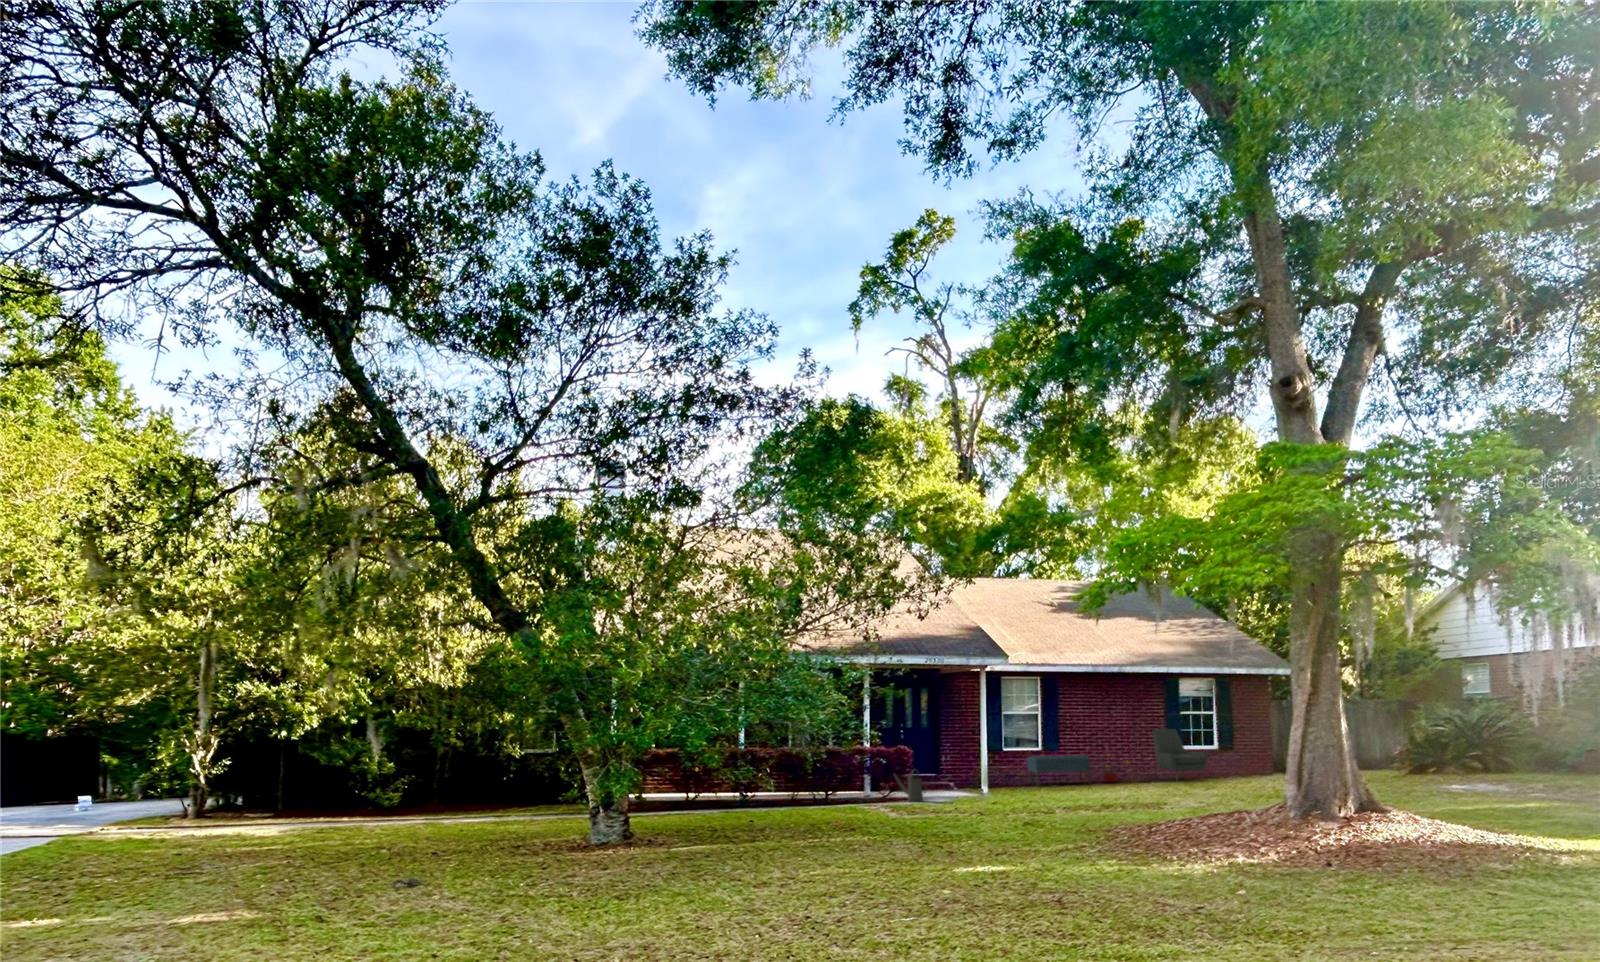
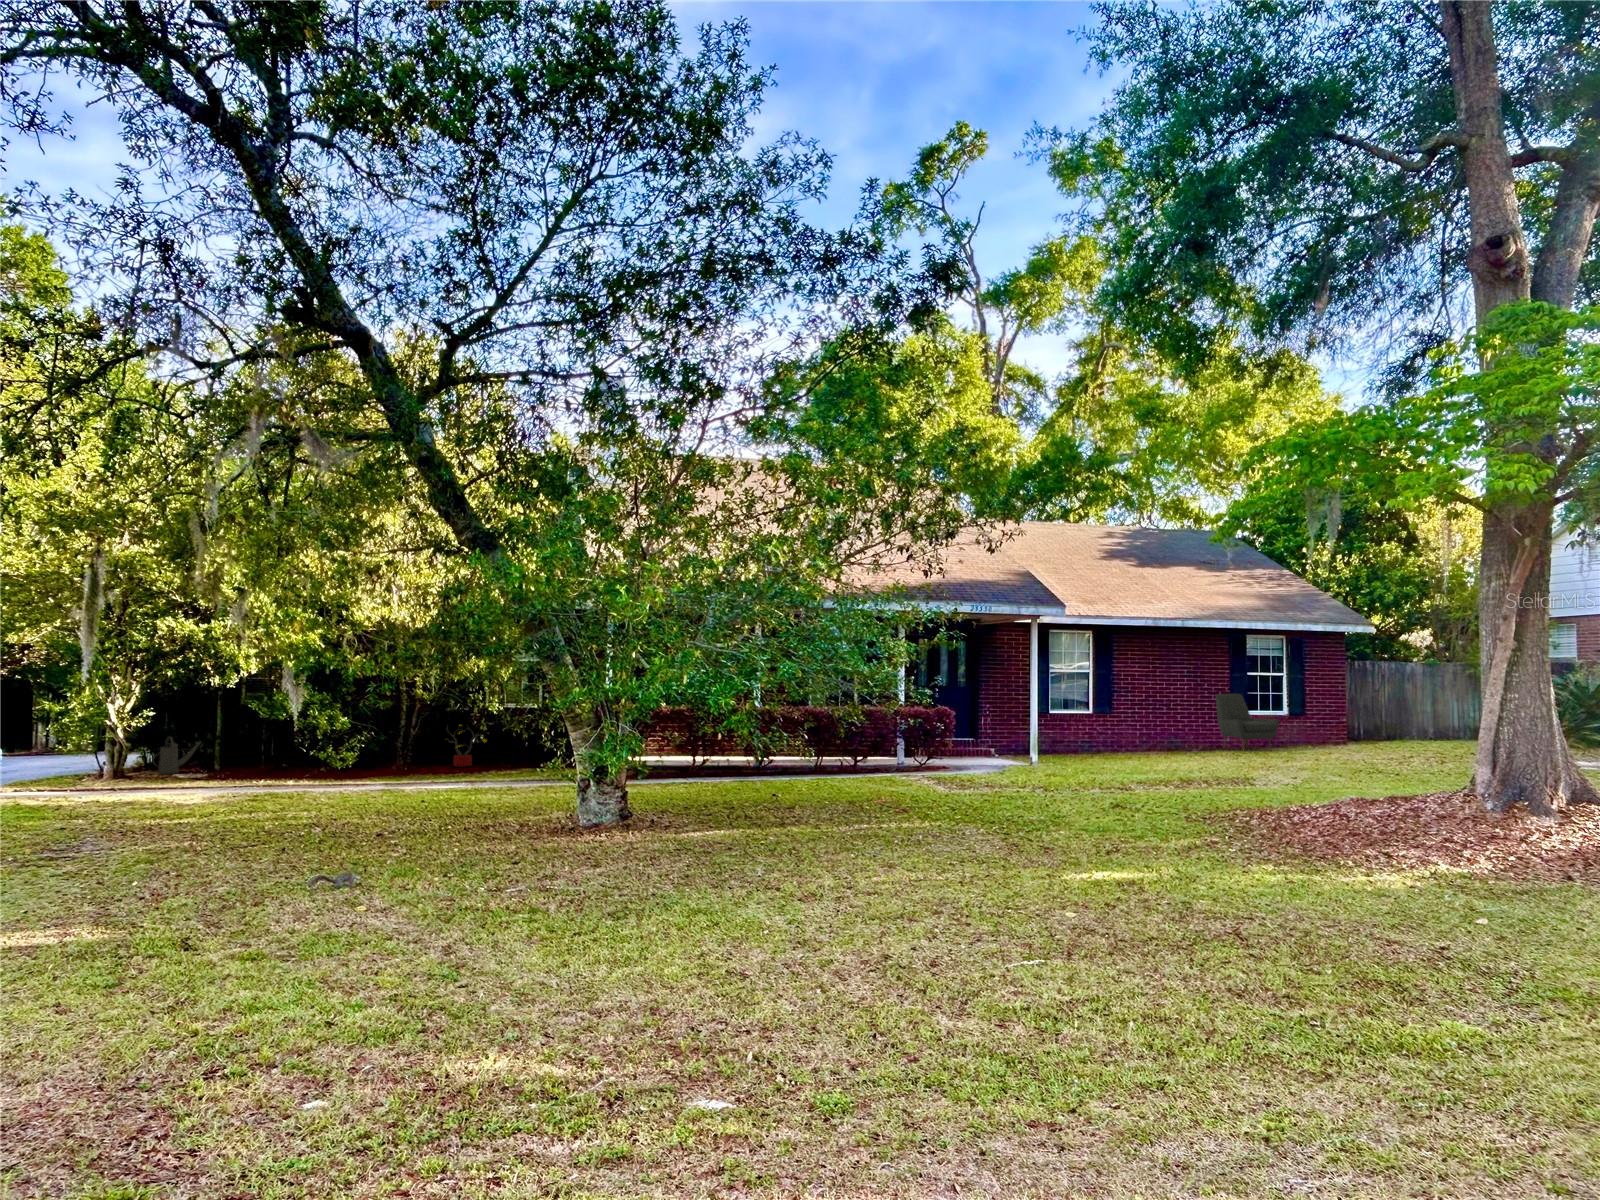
decorative plant: present [1100,752,1119,782] -> present [452,725,487,767]
bench: present [1027,755,1091,786] -> none [1076,721,1148,754]
watering can: present [894,770,925,802] -> present [158,737,201,774]

